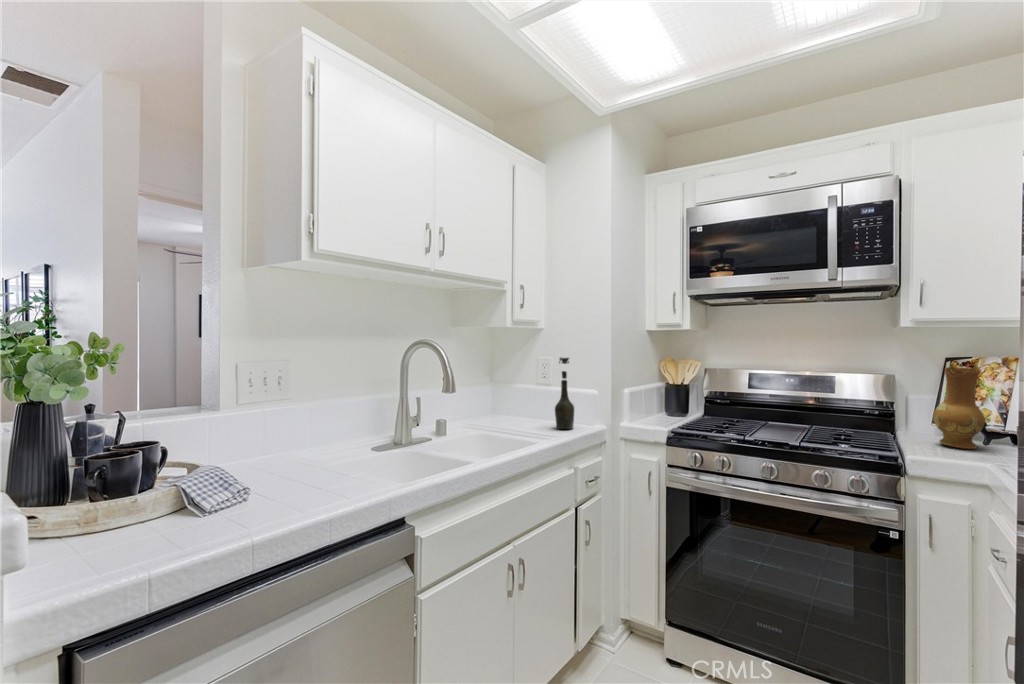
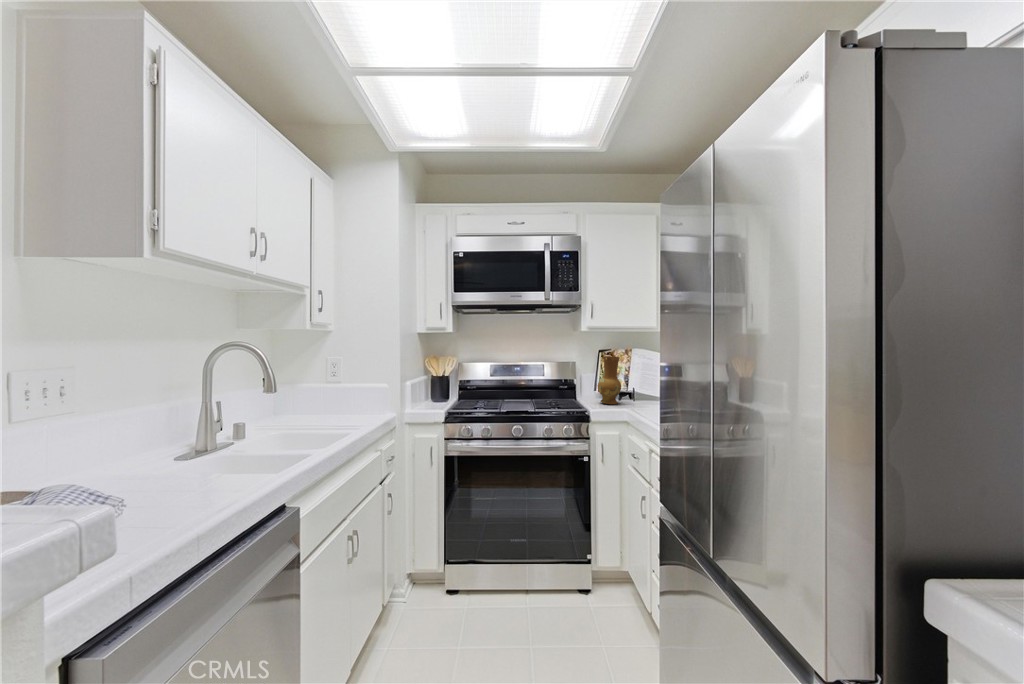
bottle: present [555,358,574,429] -> none [352,356,370,419]

